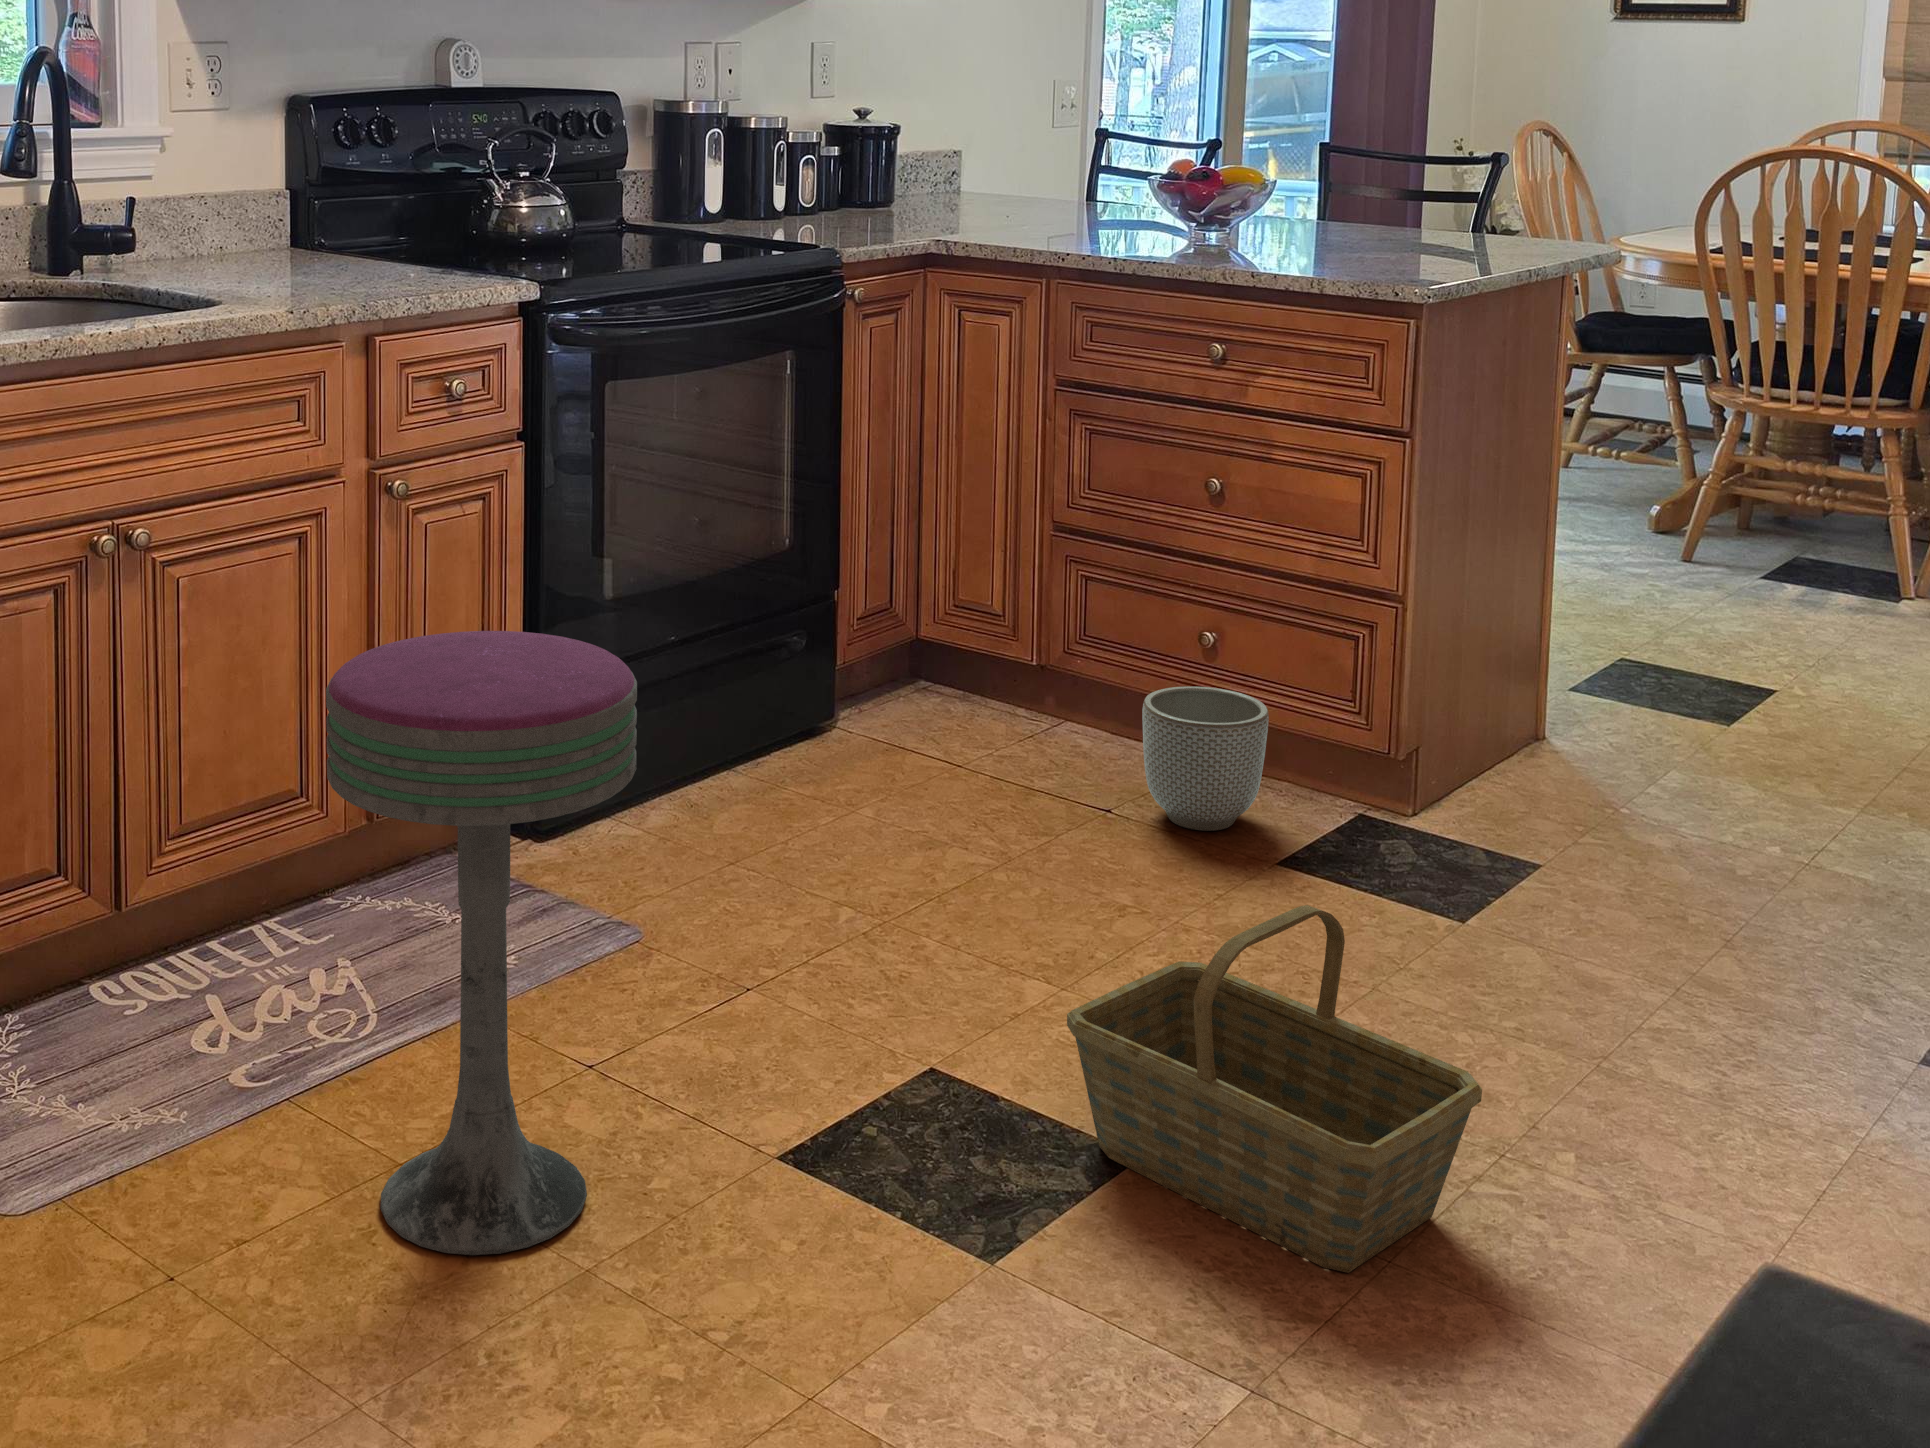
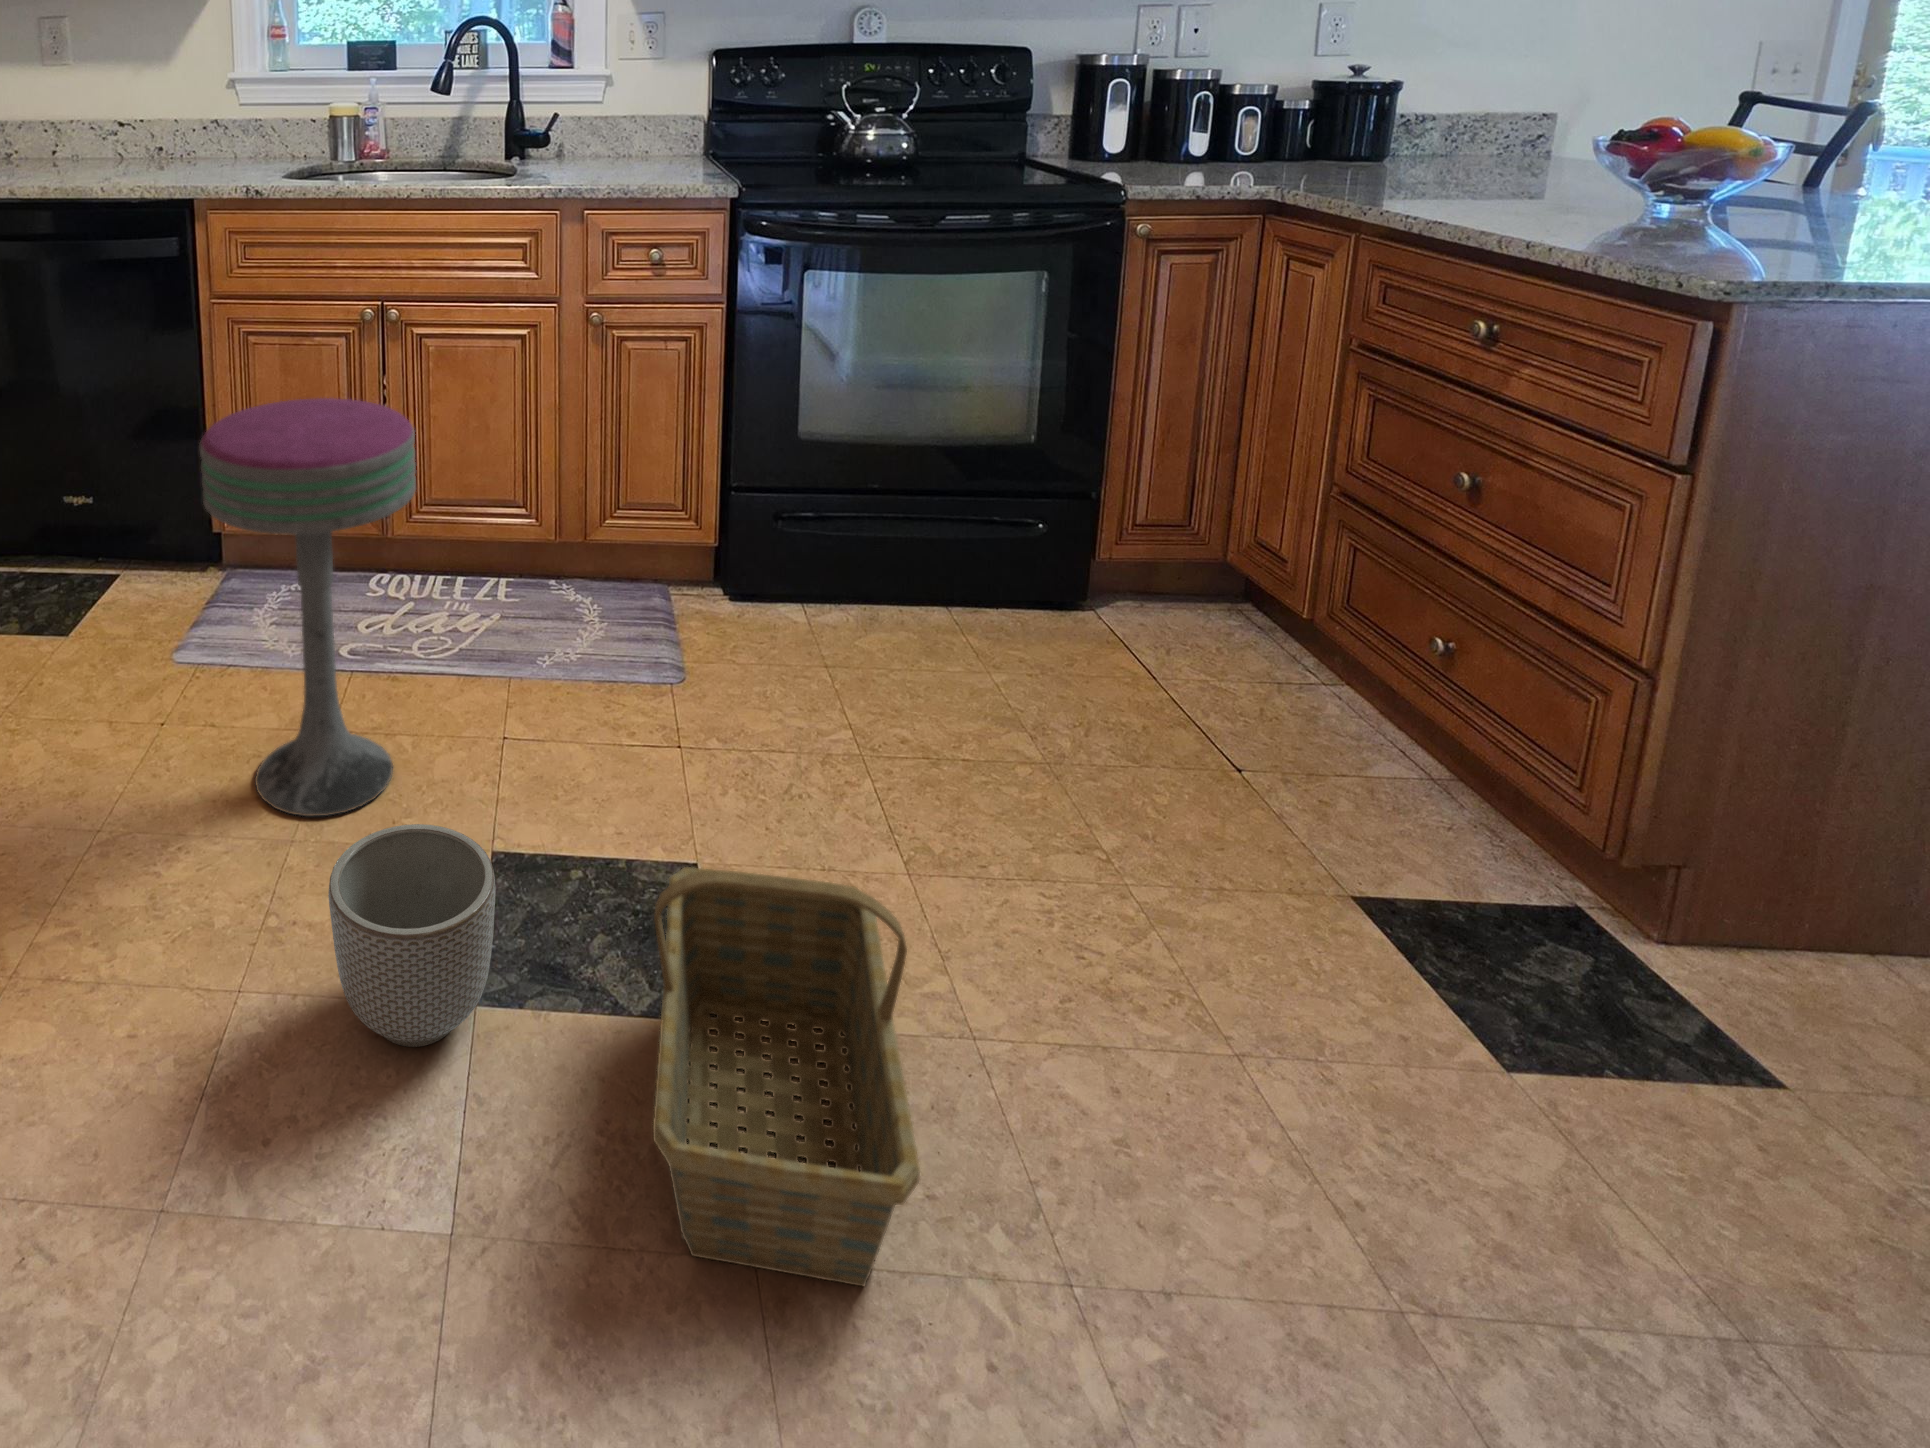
planter: present [1142,686,1269,831] -> present [328,824,496,1047]

